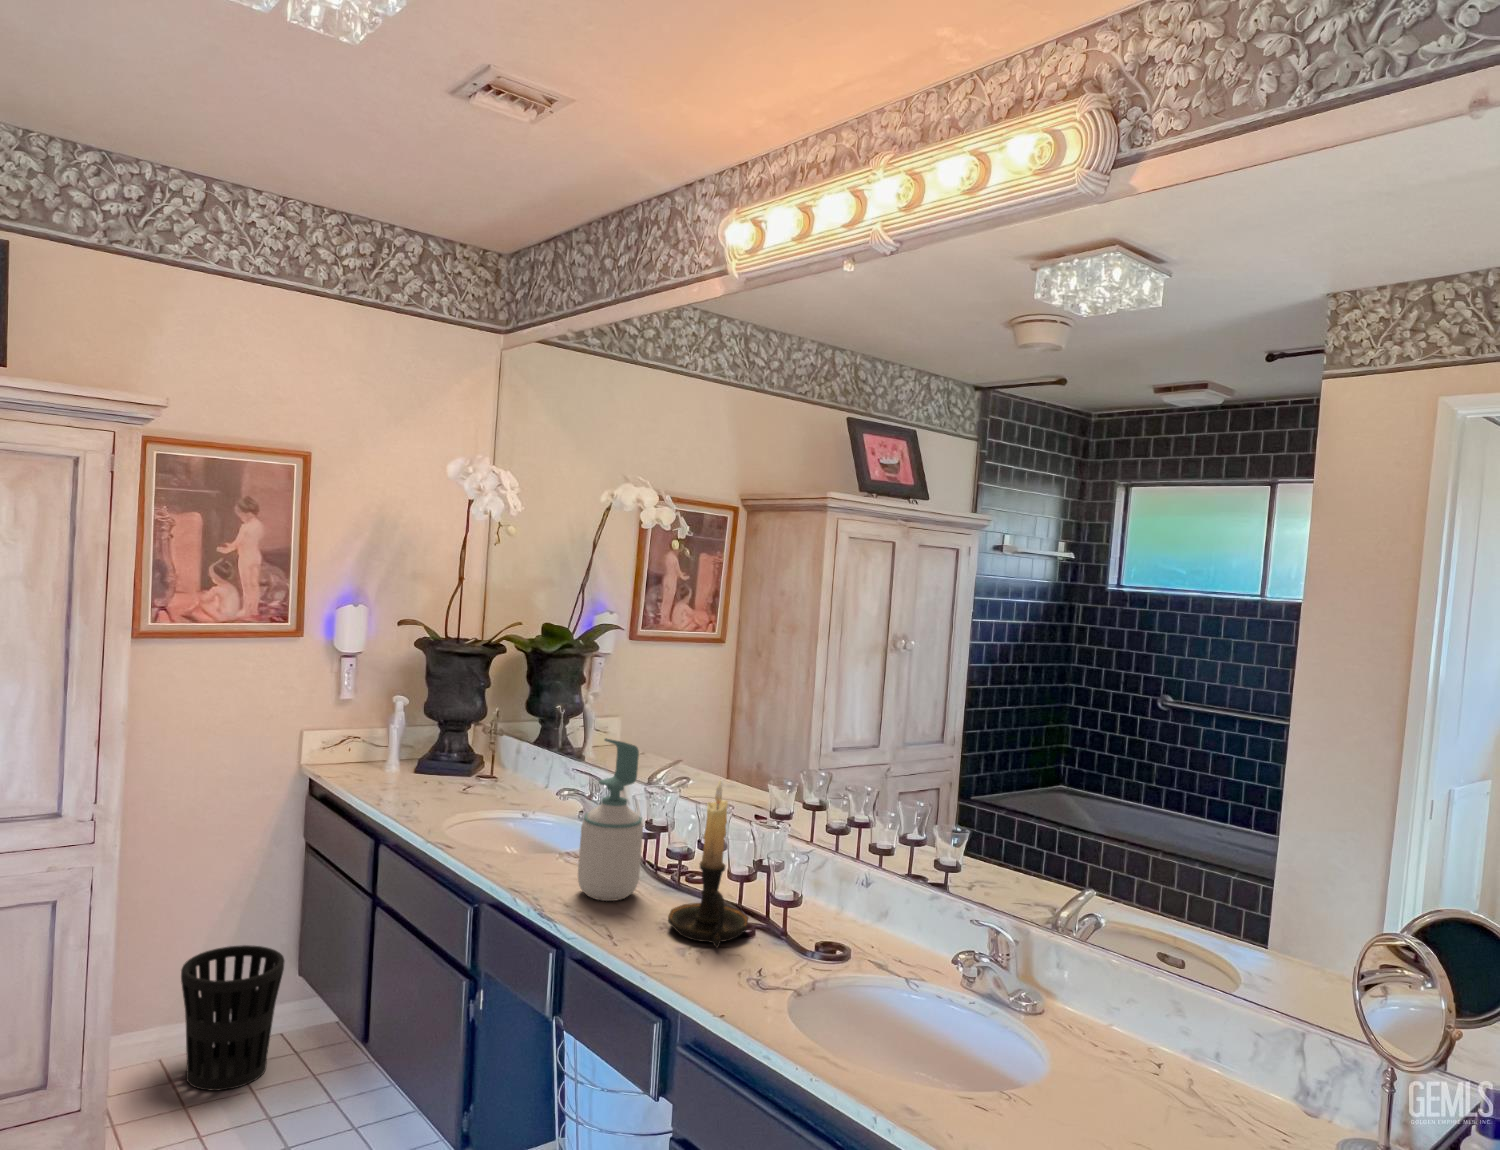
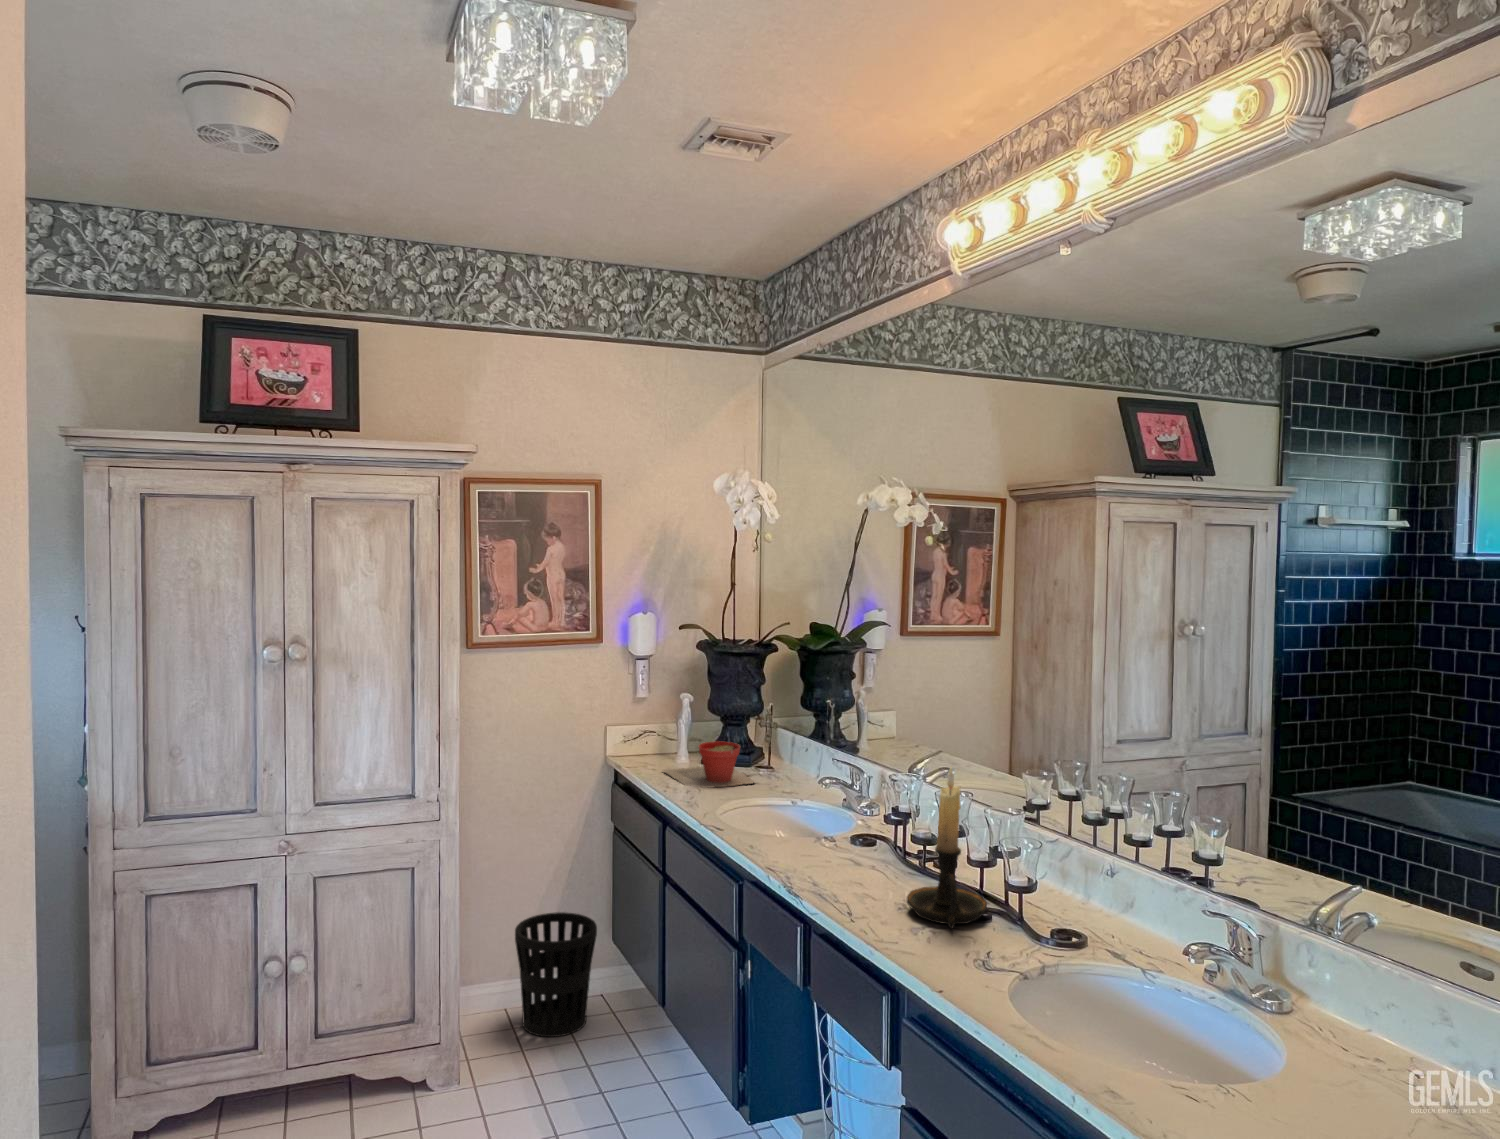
soap bottle: present [578,738,643,901] -> none [826,727,887,881]
plant pot: none [371,750,481,804] -> present [664,741,754,788]

